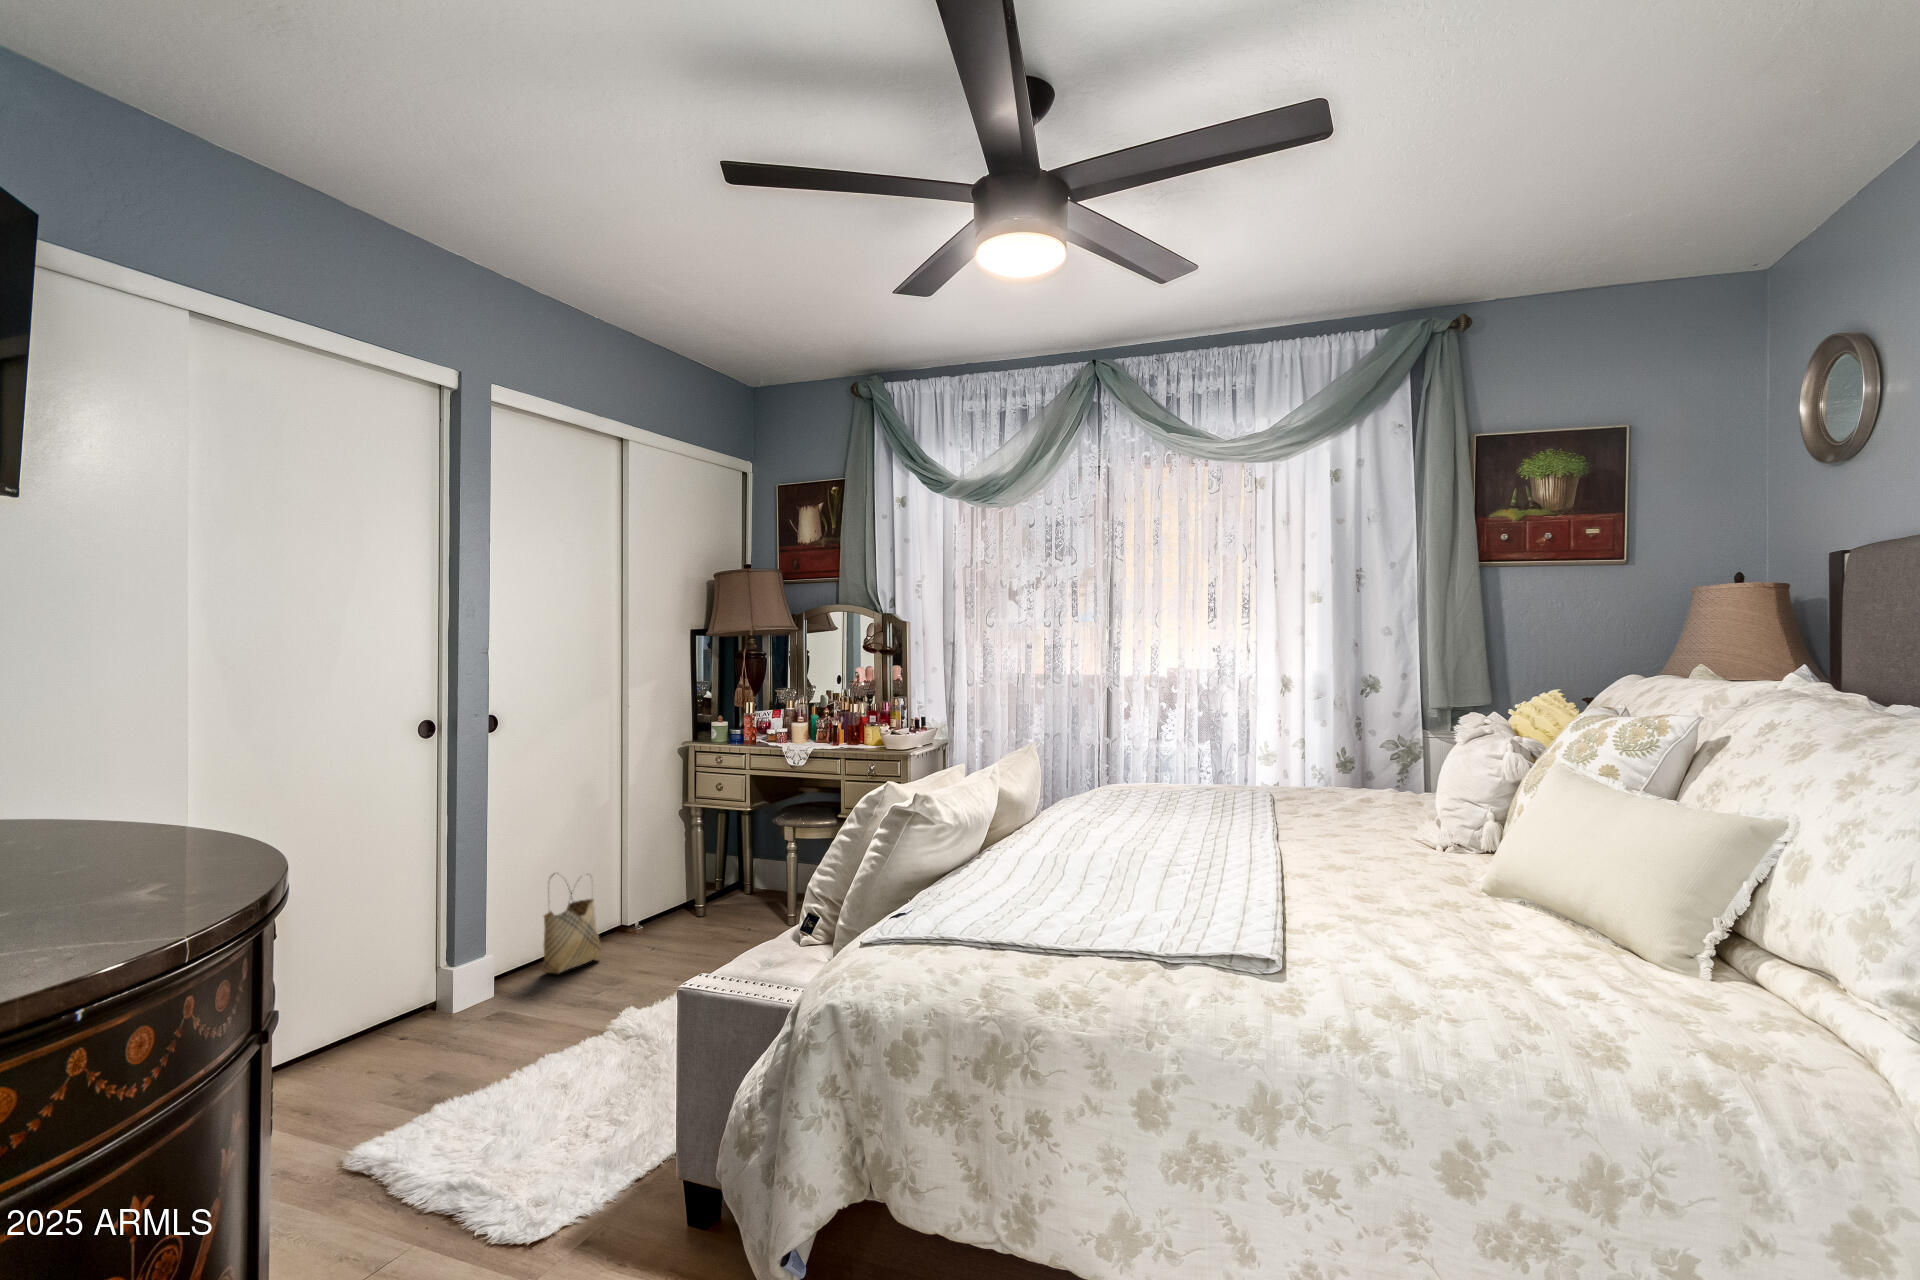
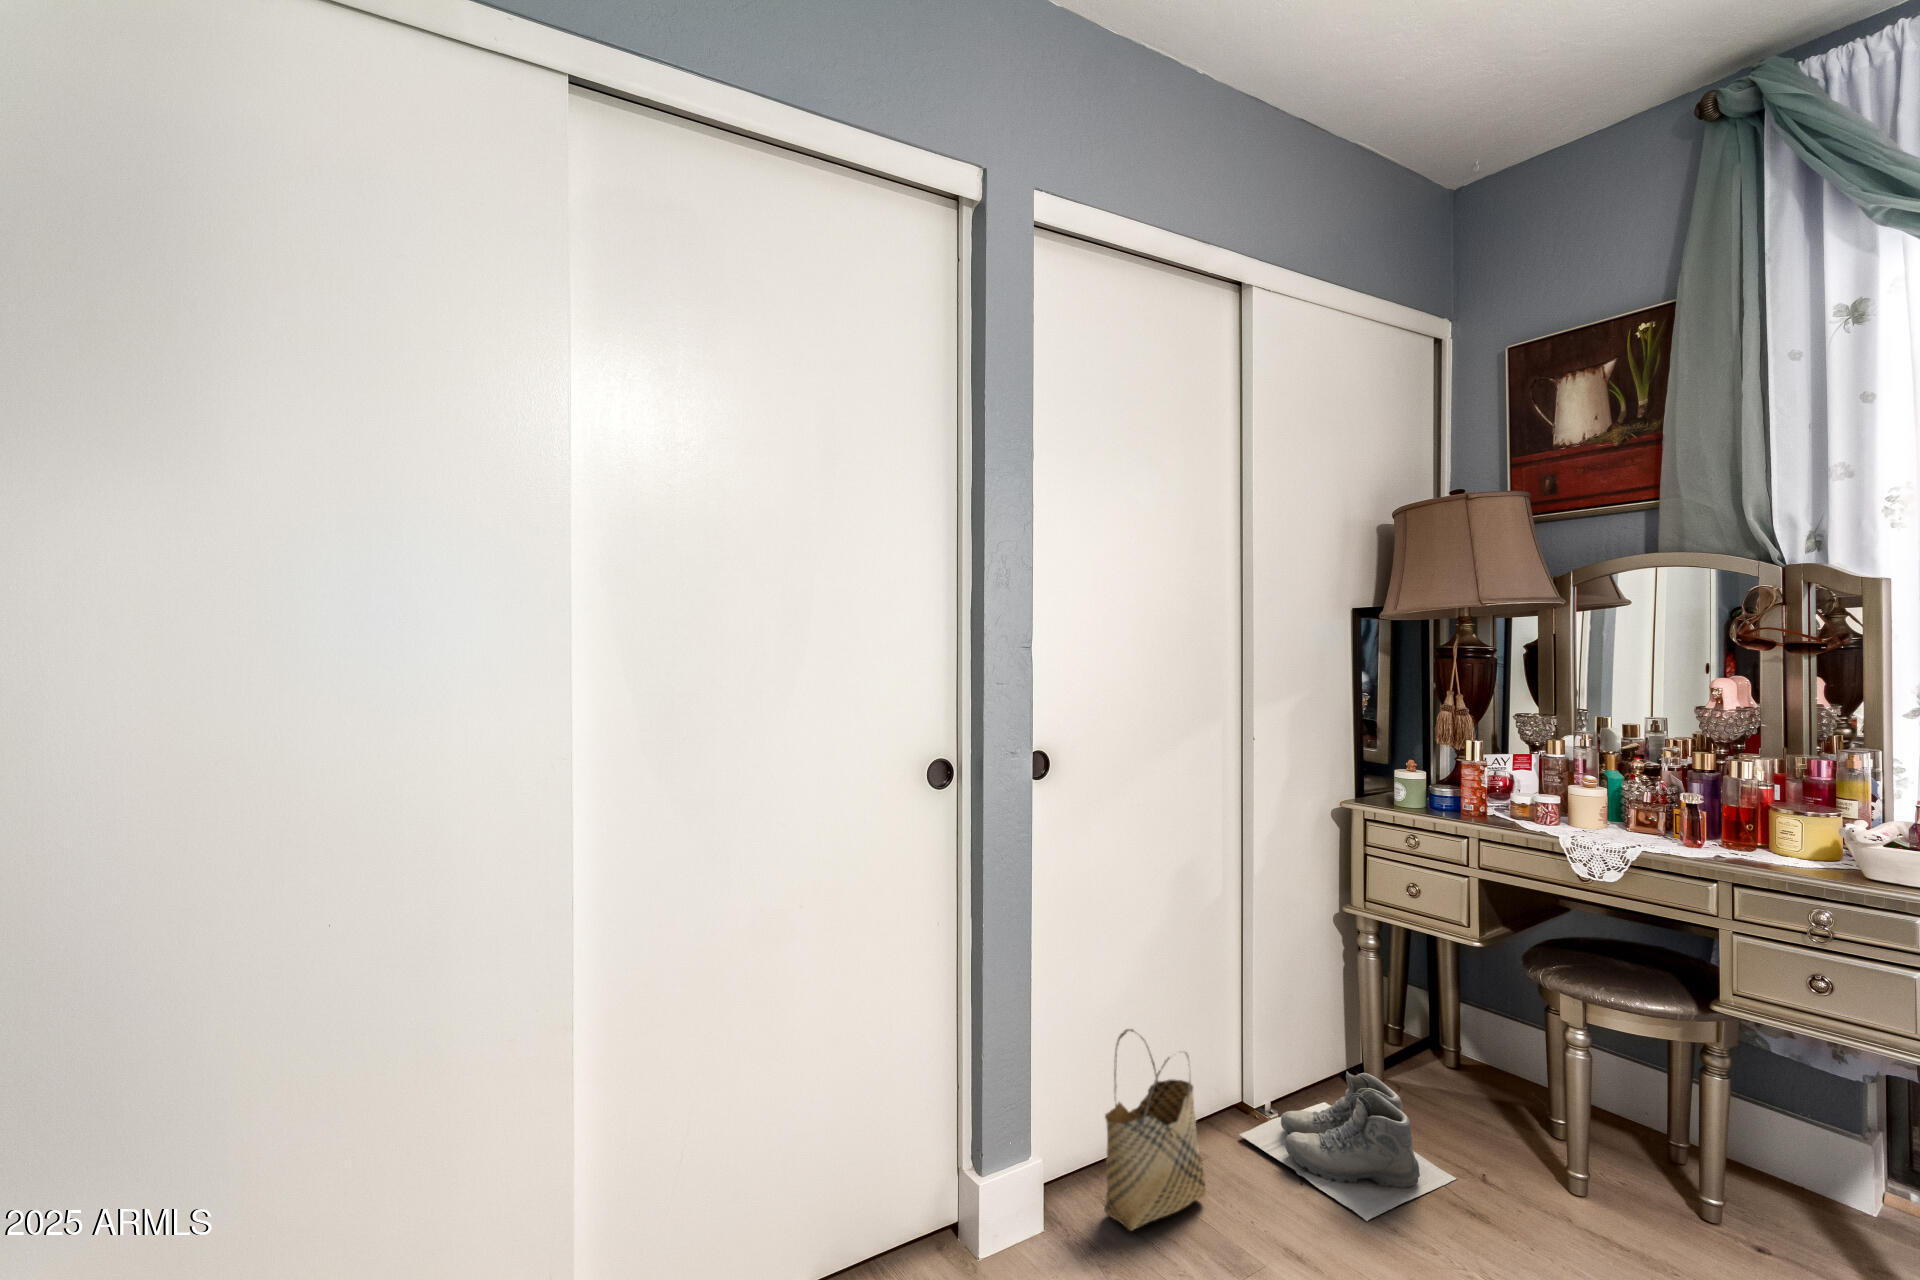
boots: none [621,886,735,948] -> present [1239,1072,1456,1221]

